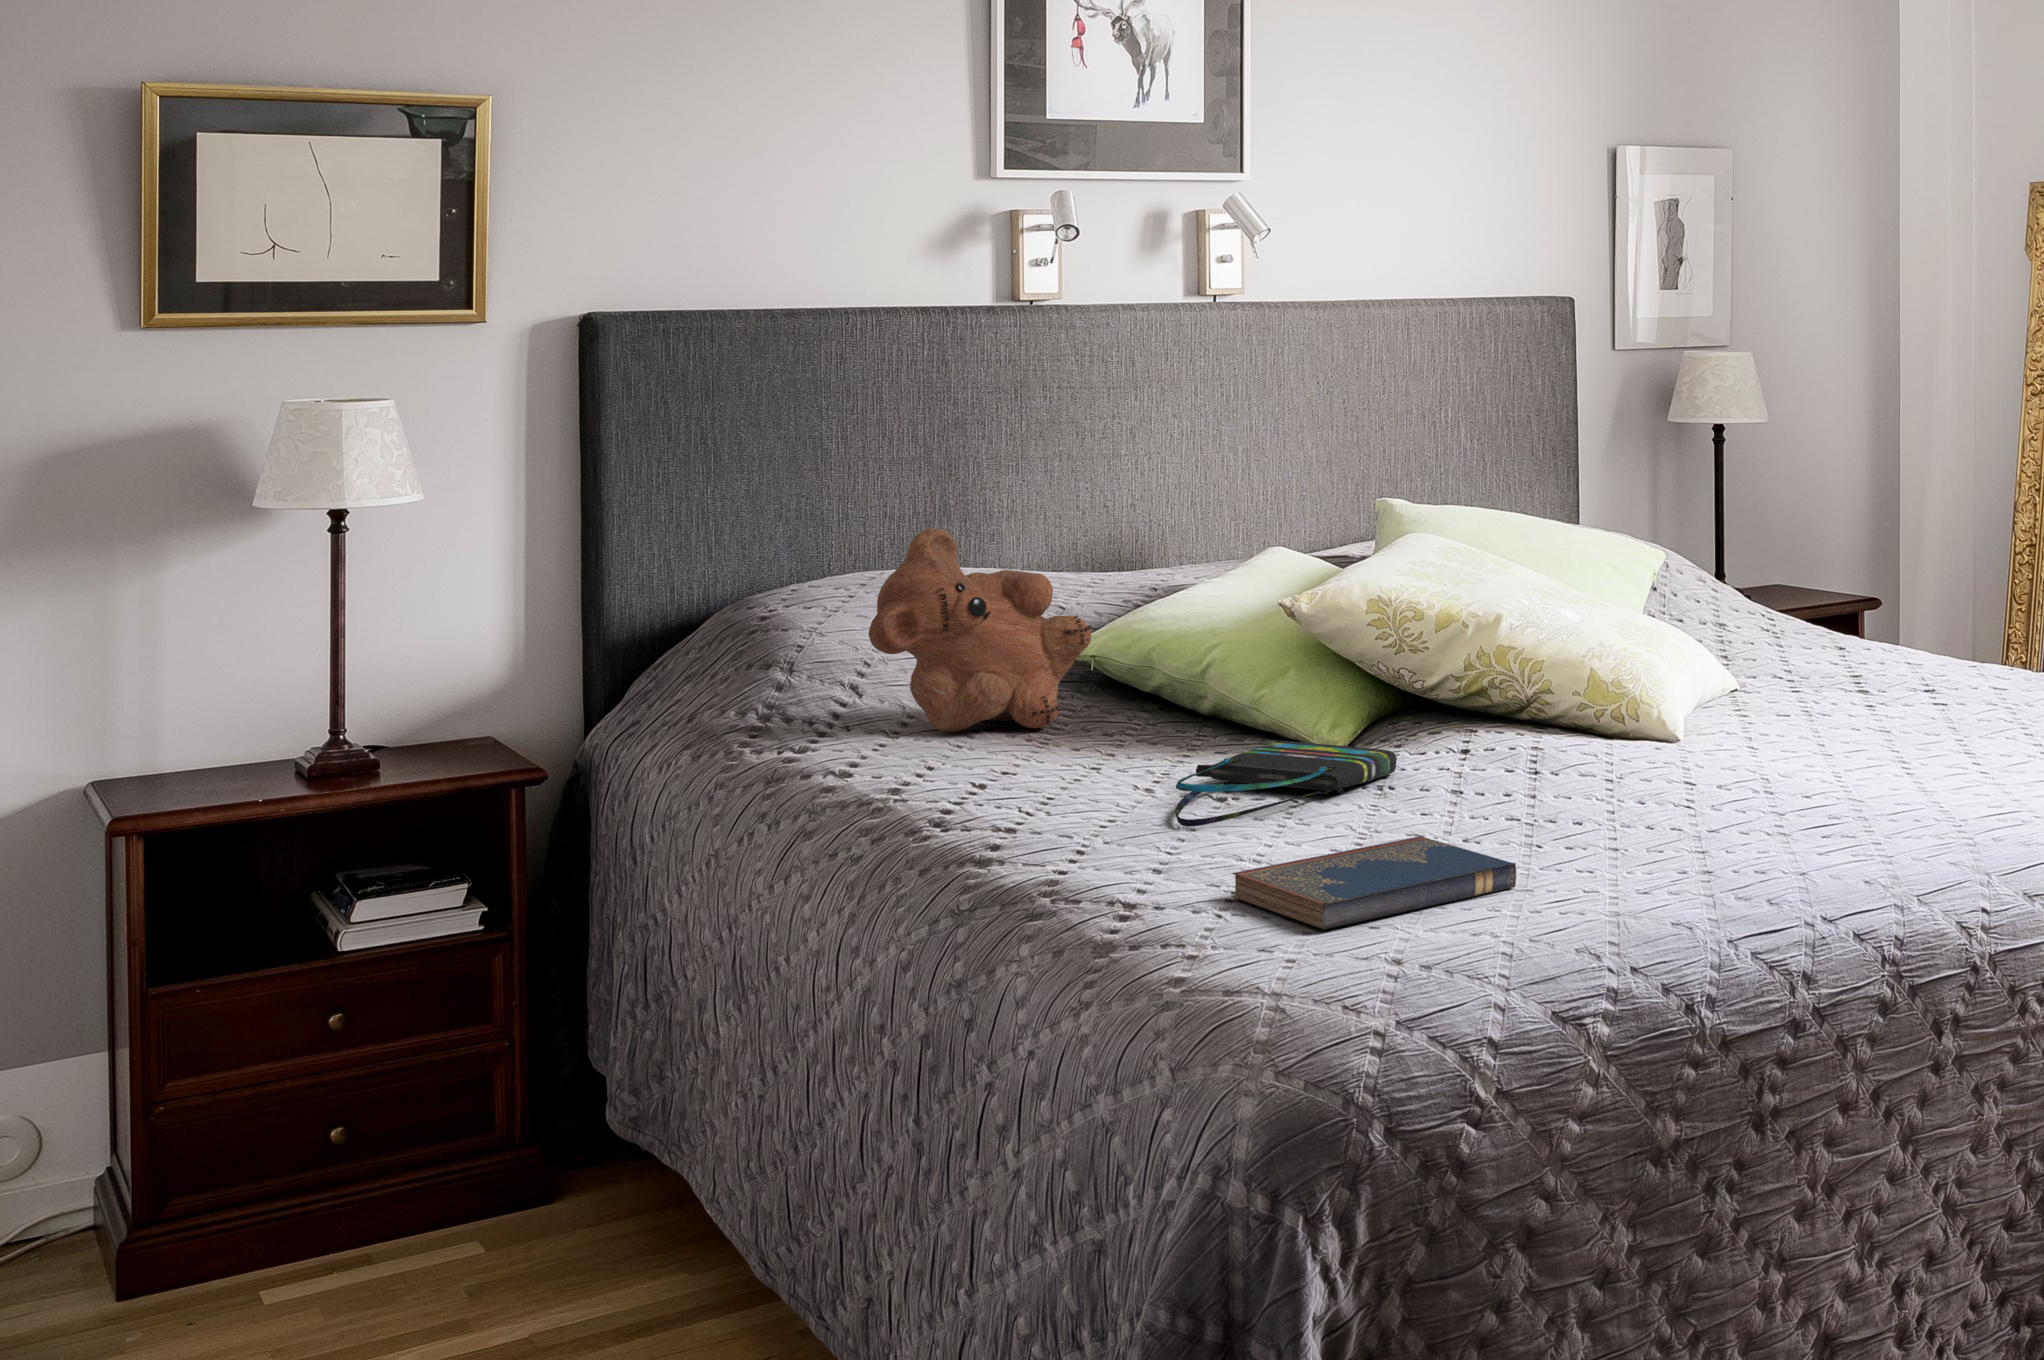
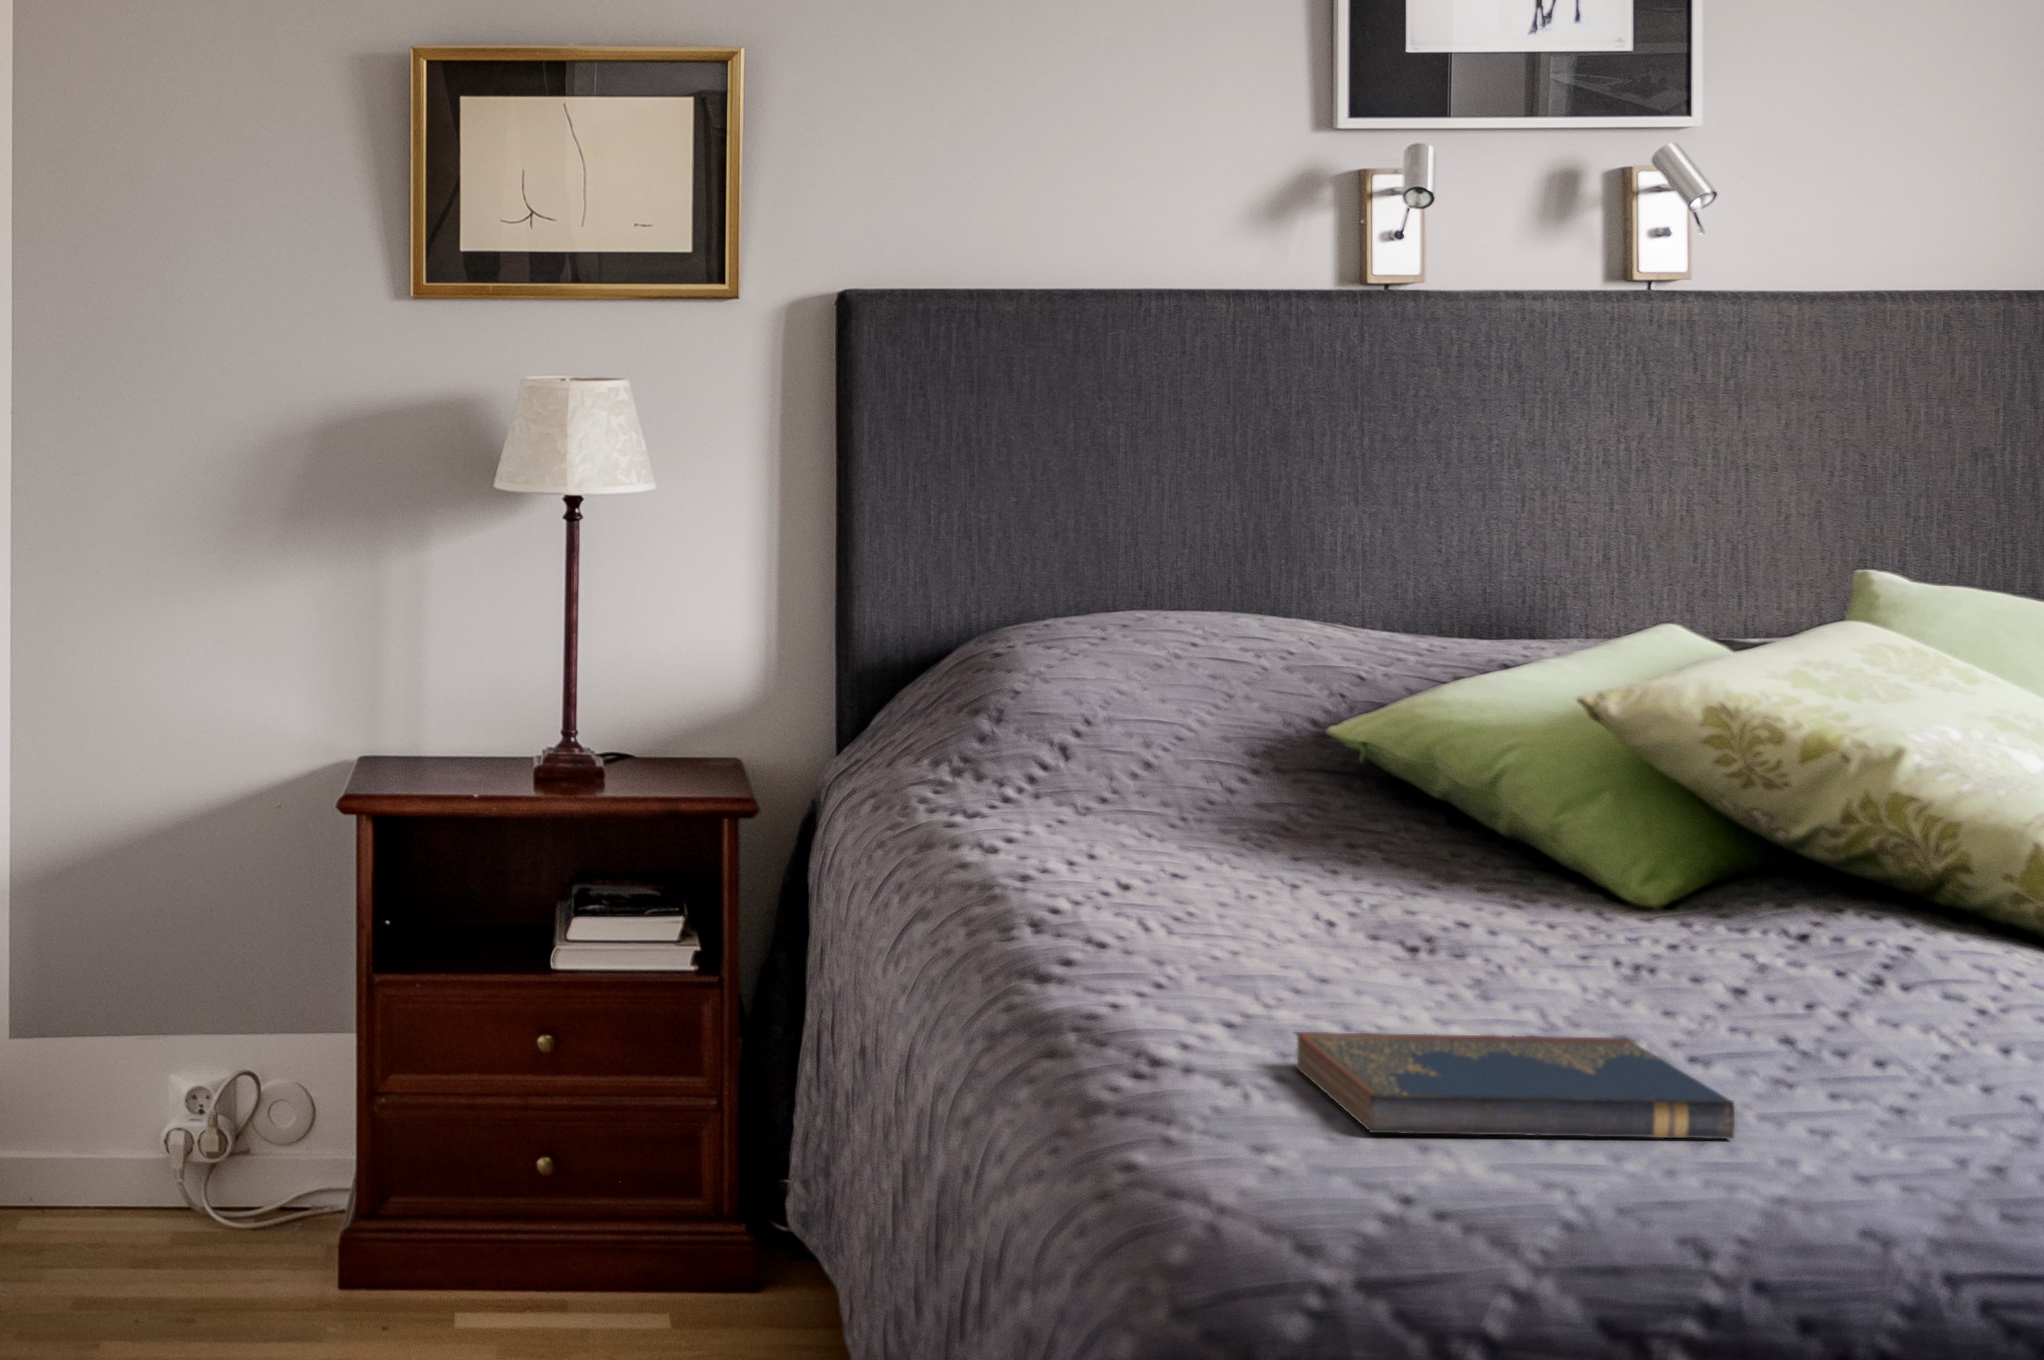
teddy bear: present [868,528,1092,732] -> none [1057,555,1356,827]
tote bag: present [1175,741,1397,826] -> none [1322,884,1711,971]

